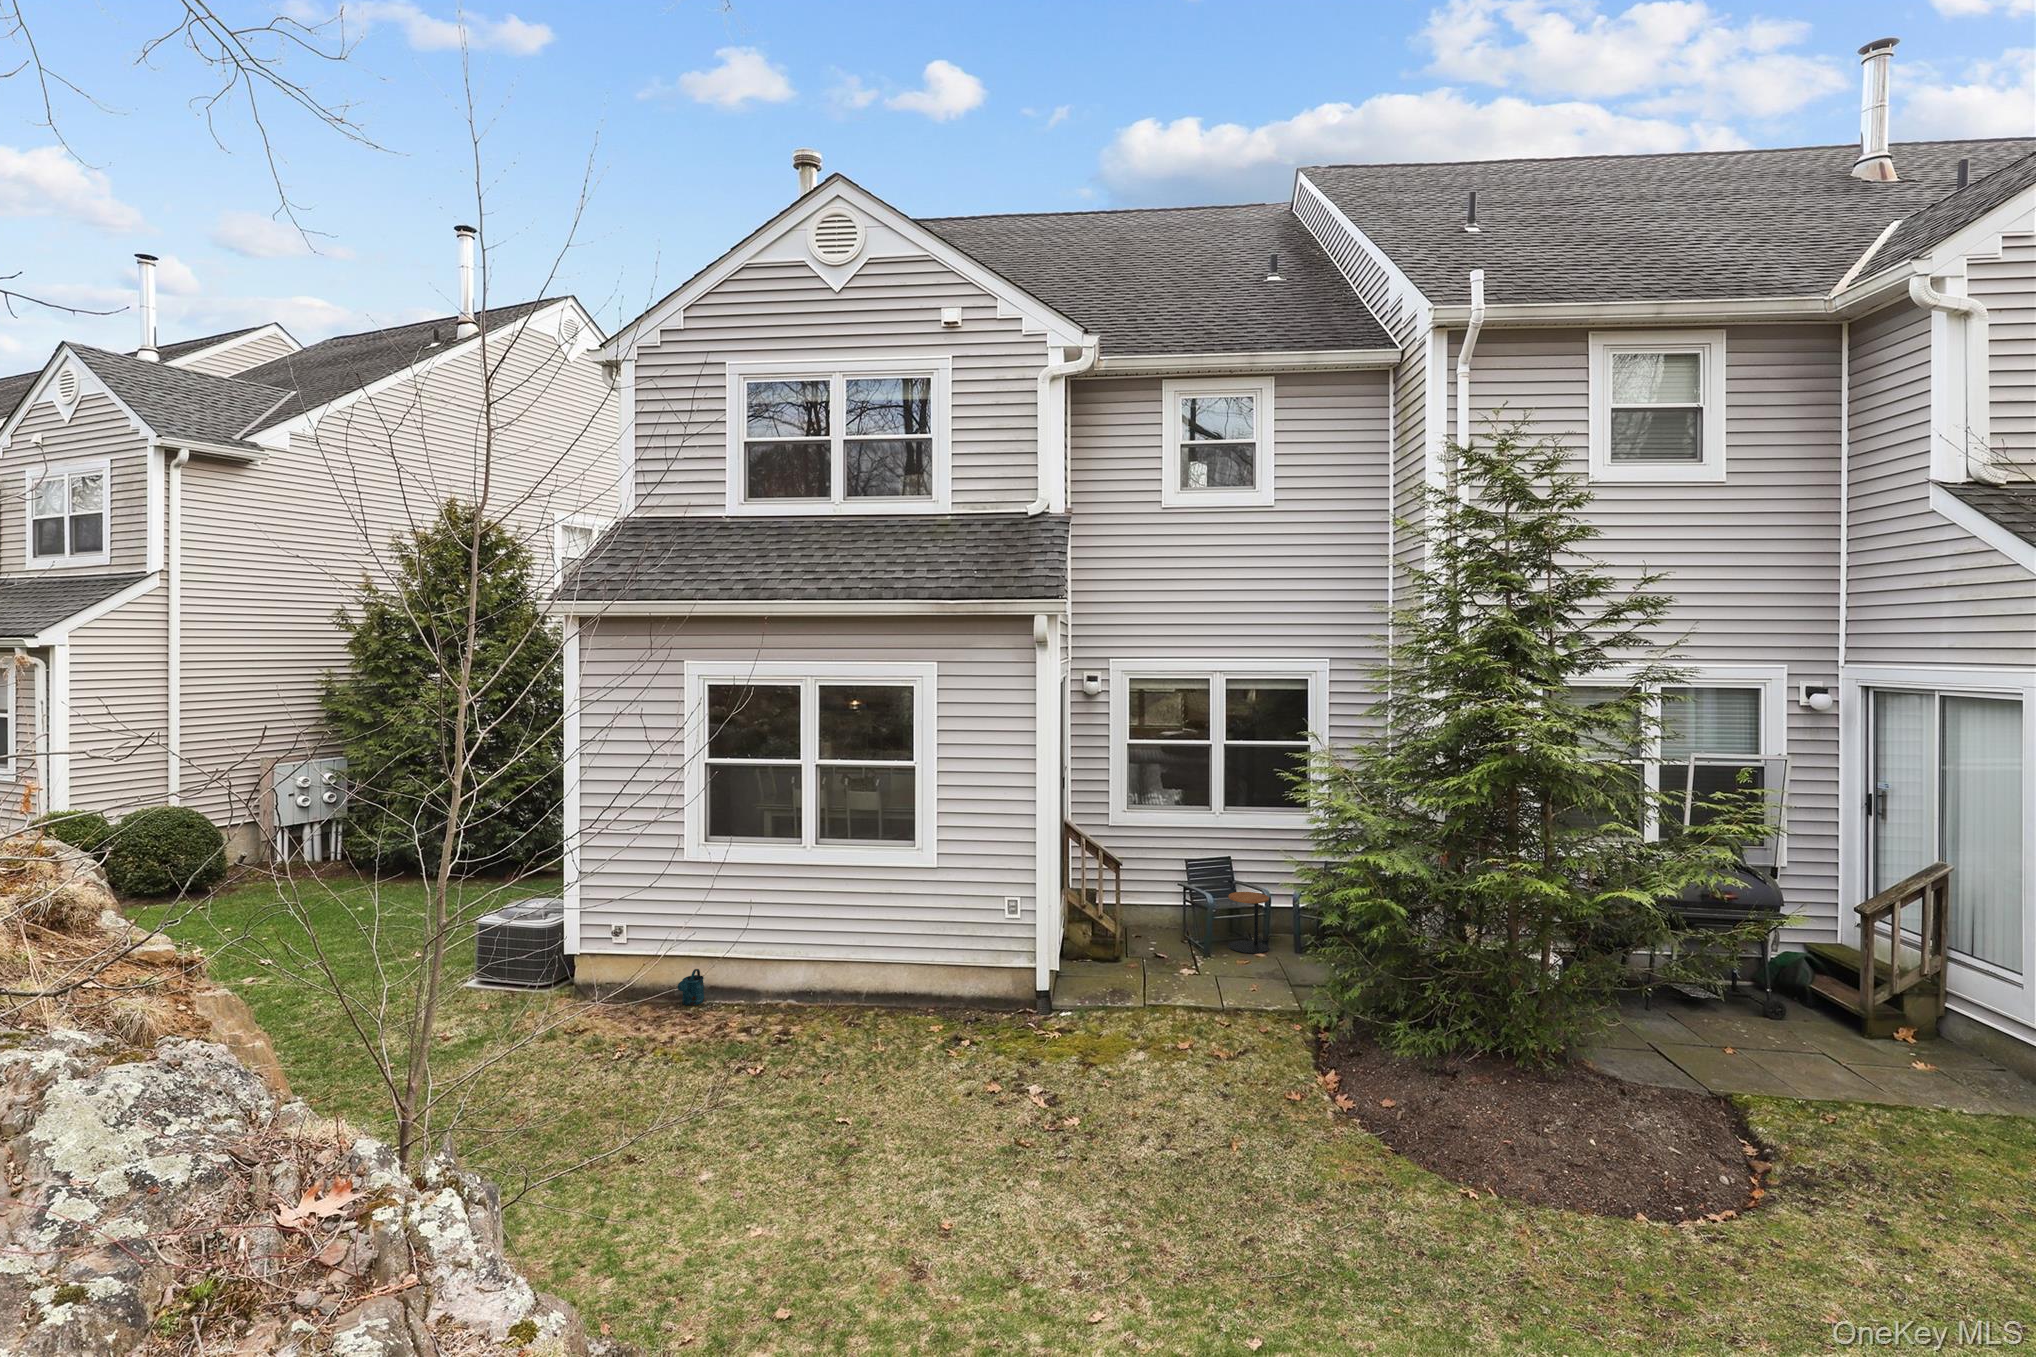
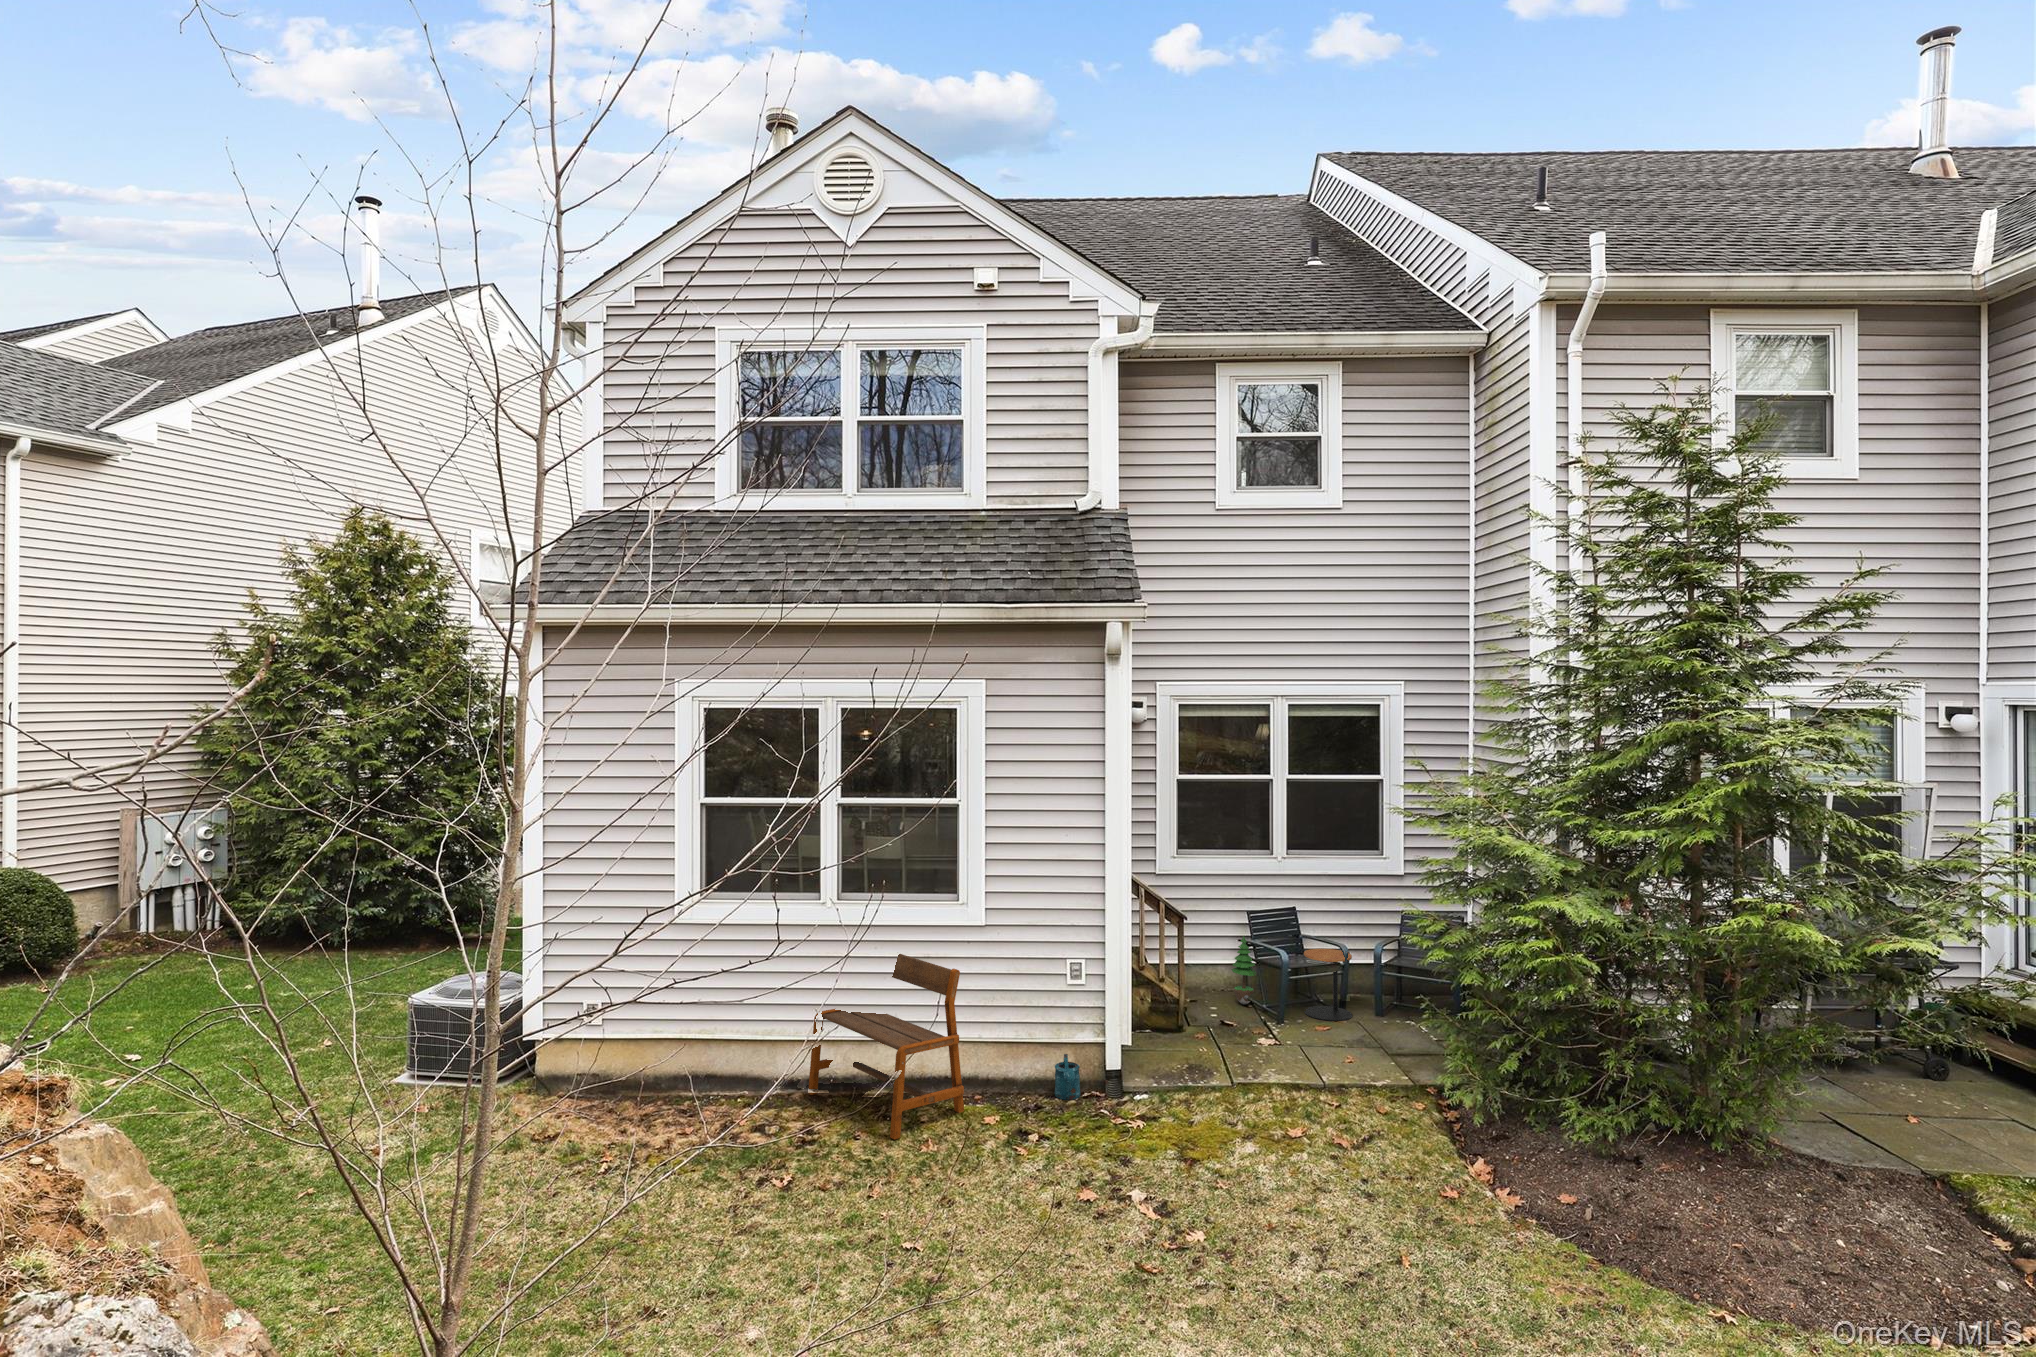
potted tree: none [1168,879,1189,938] -> present [1232,936,1256,1005]
bench: none [792,882,915,1040] -> present [809,954,964,1140]
watering can: present [678,969,704,1006] -> present [1055,1054,1080,1100]

